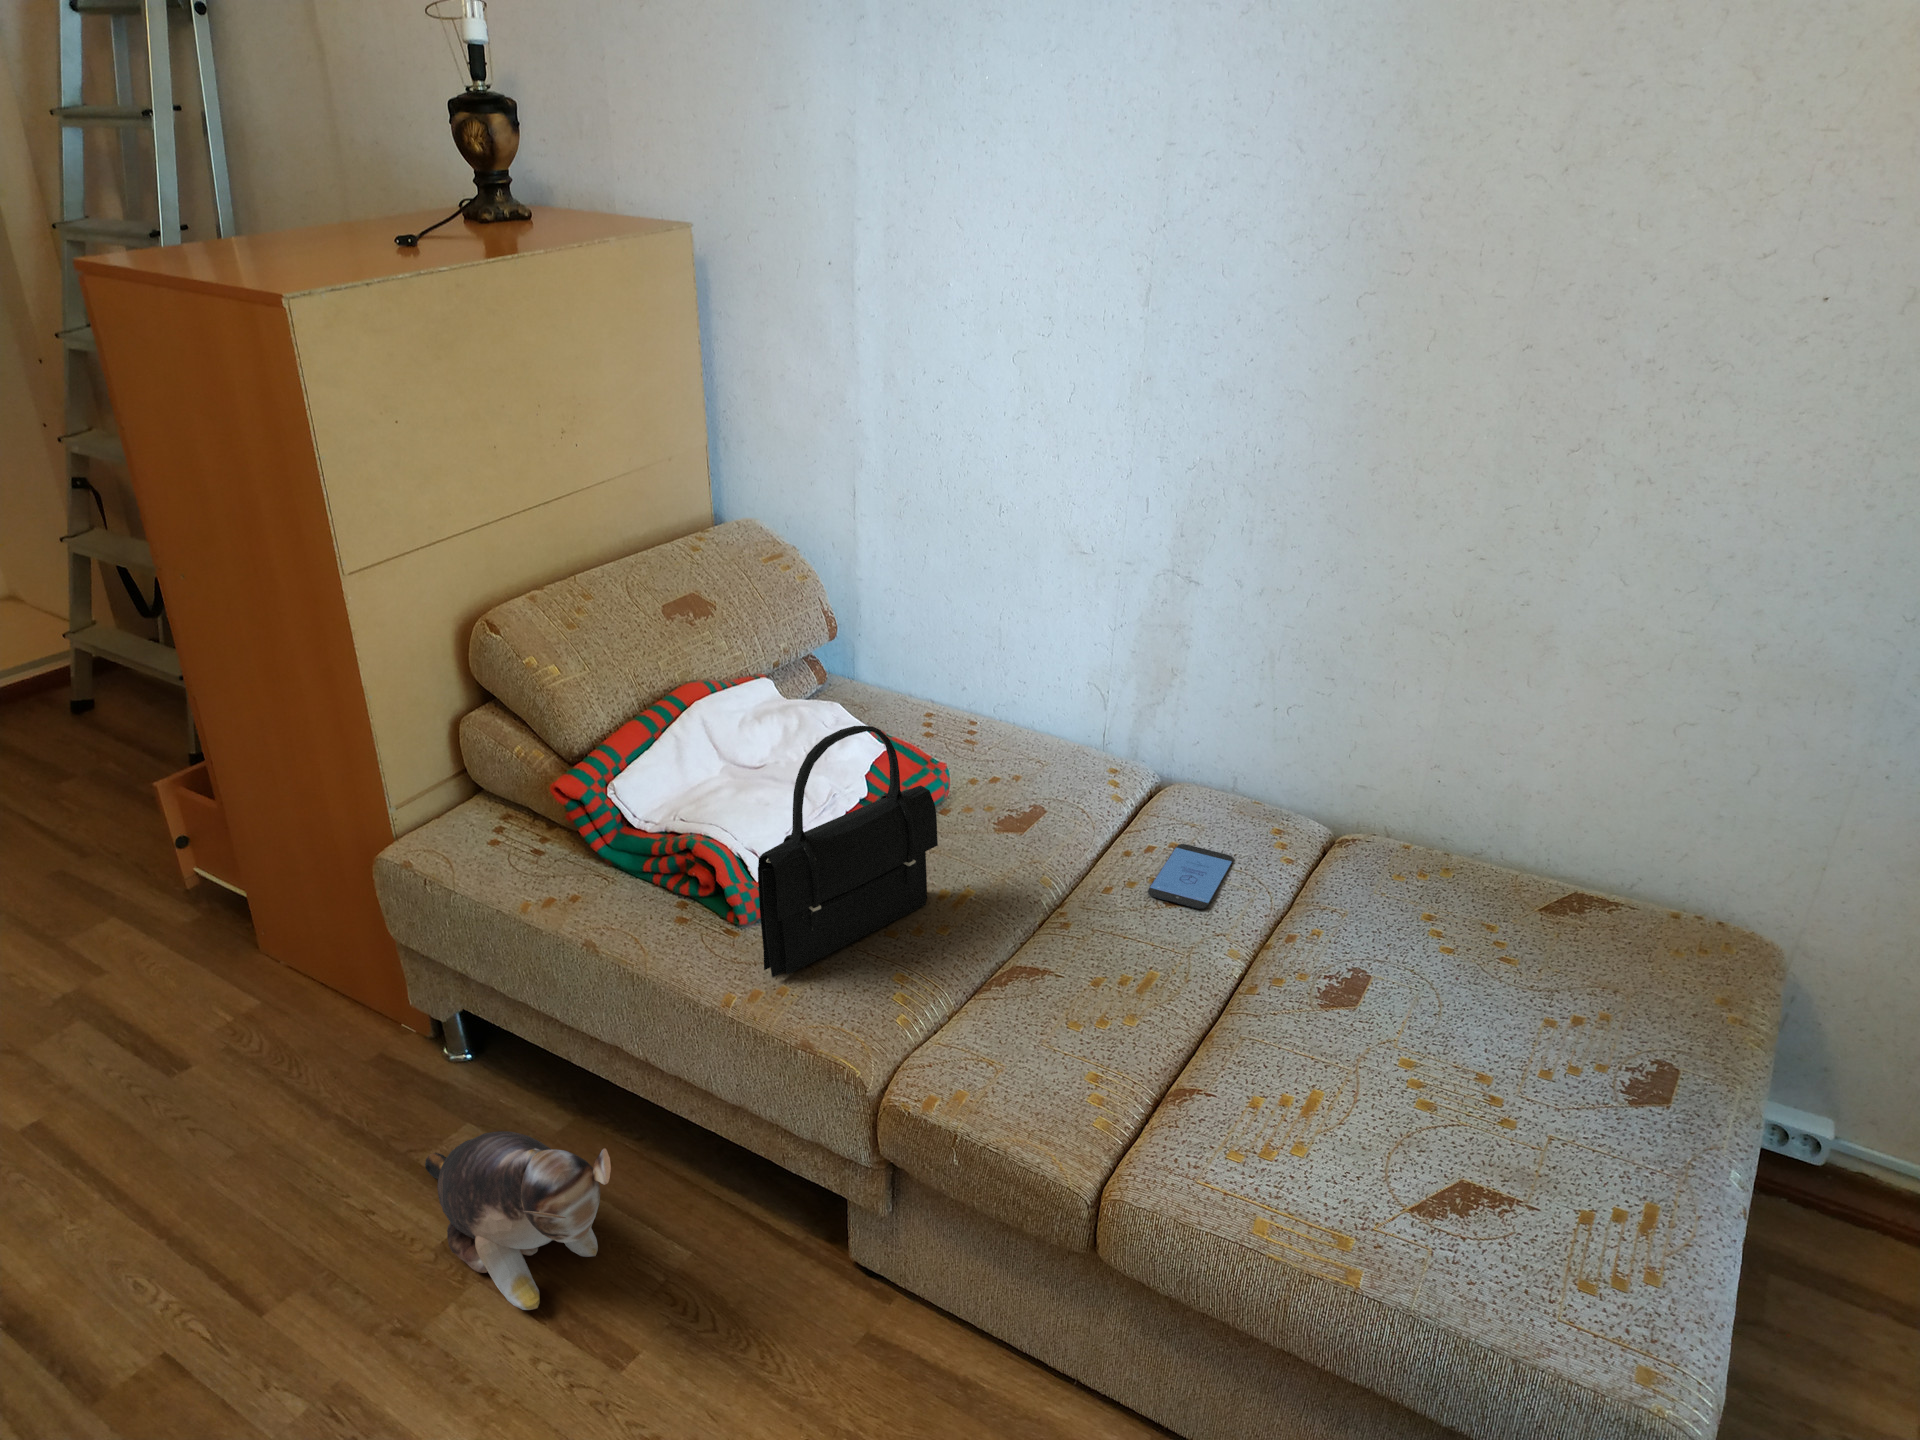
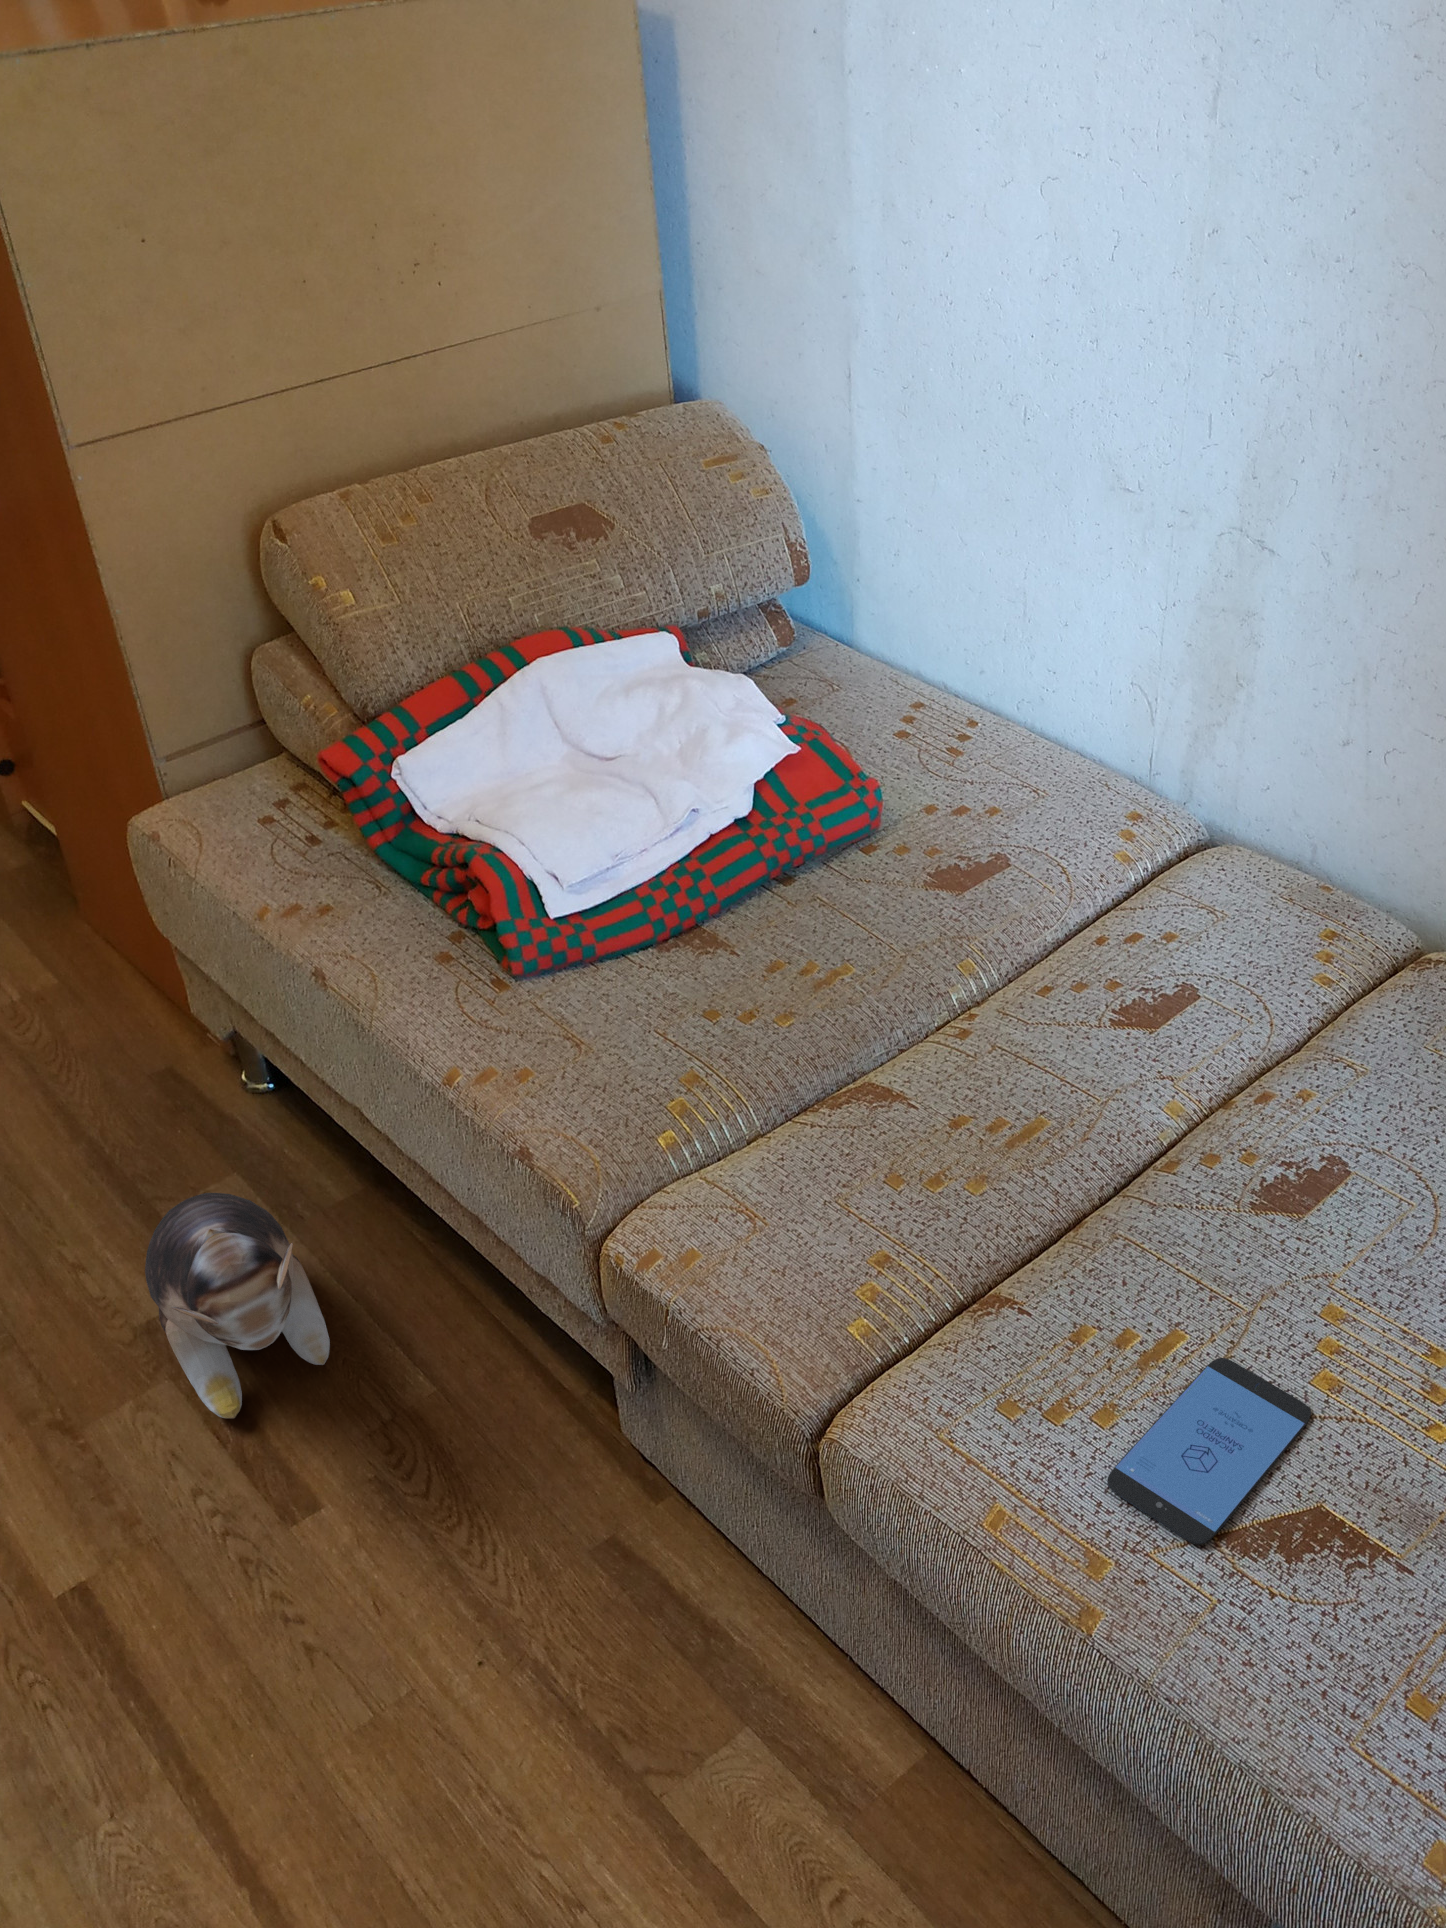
handbag: present [758,726,938,977] -> none [491,728,781,1055]
smartphone: present [1148,844,1233,909] -> present [1107,1358,1311,1545]

